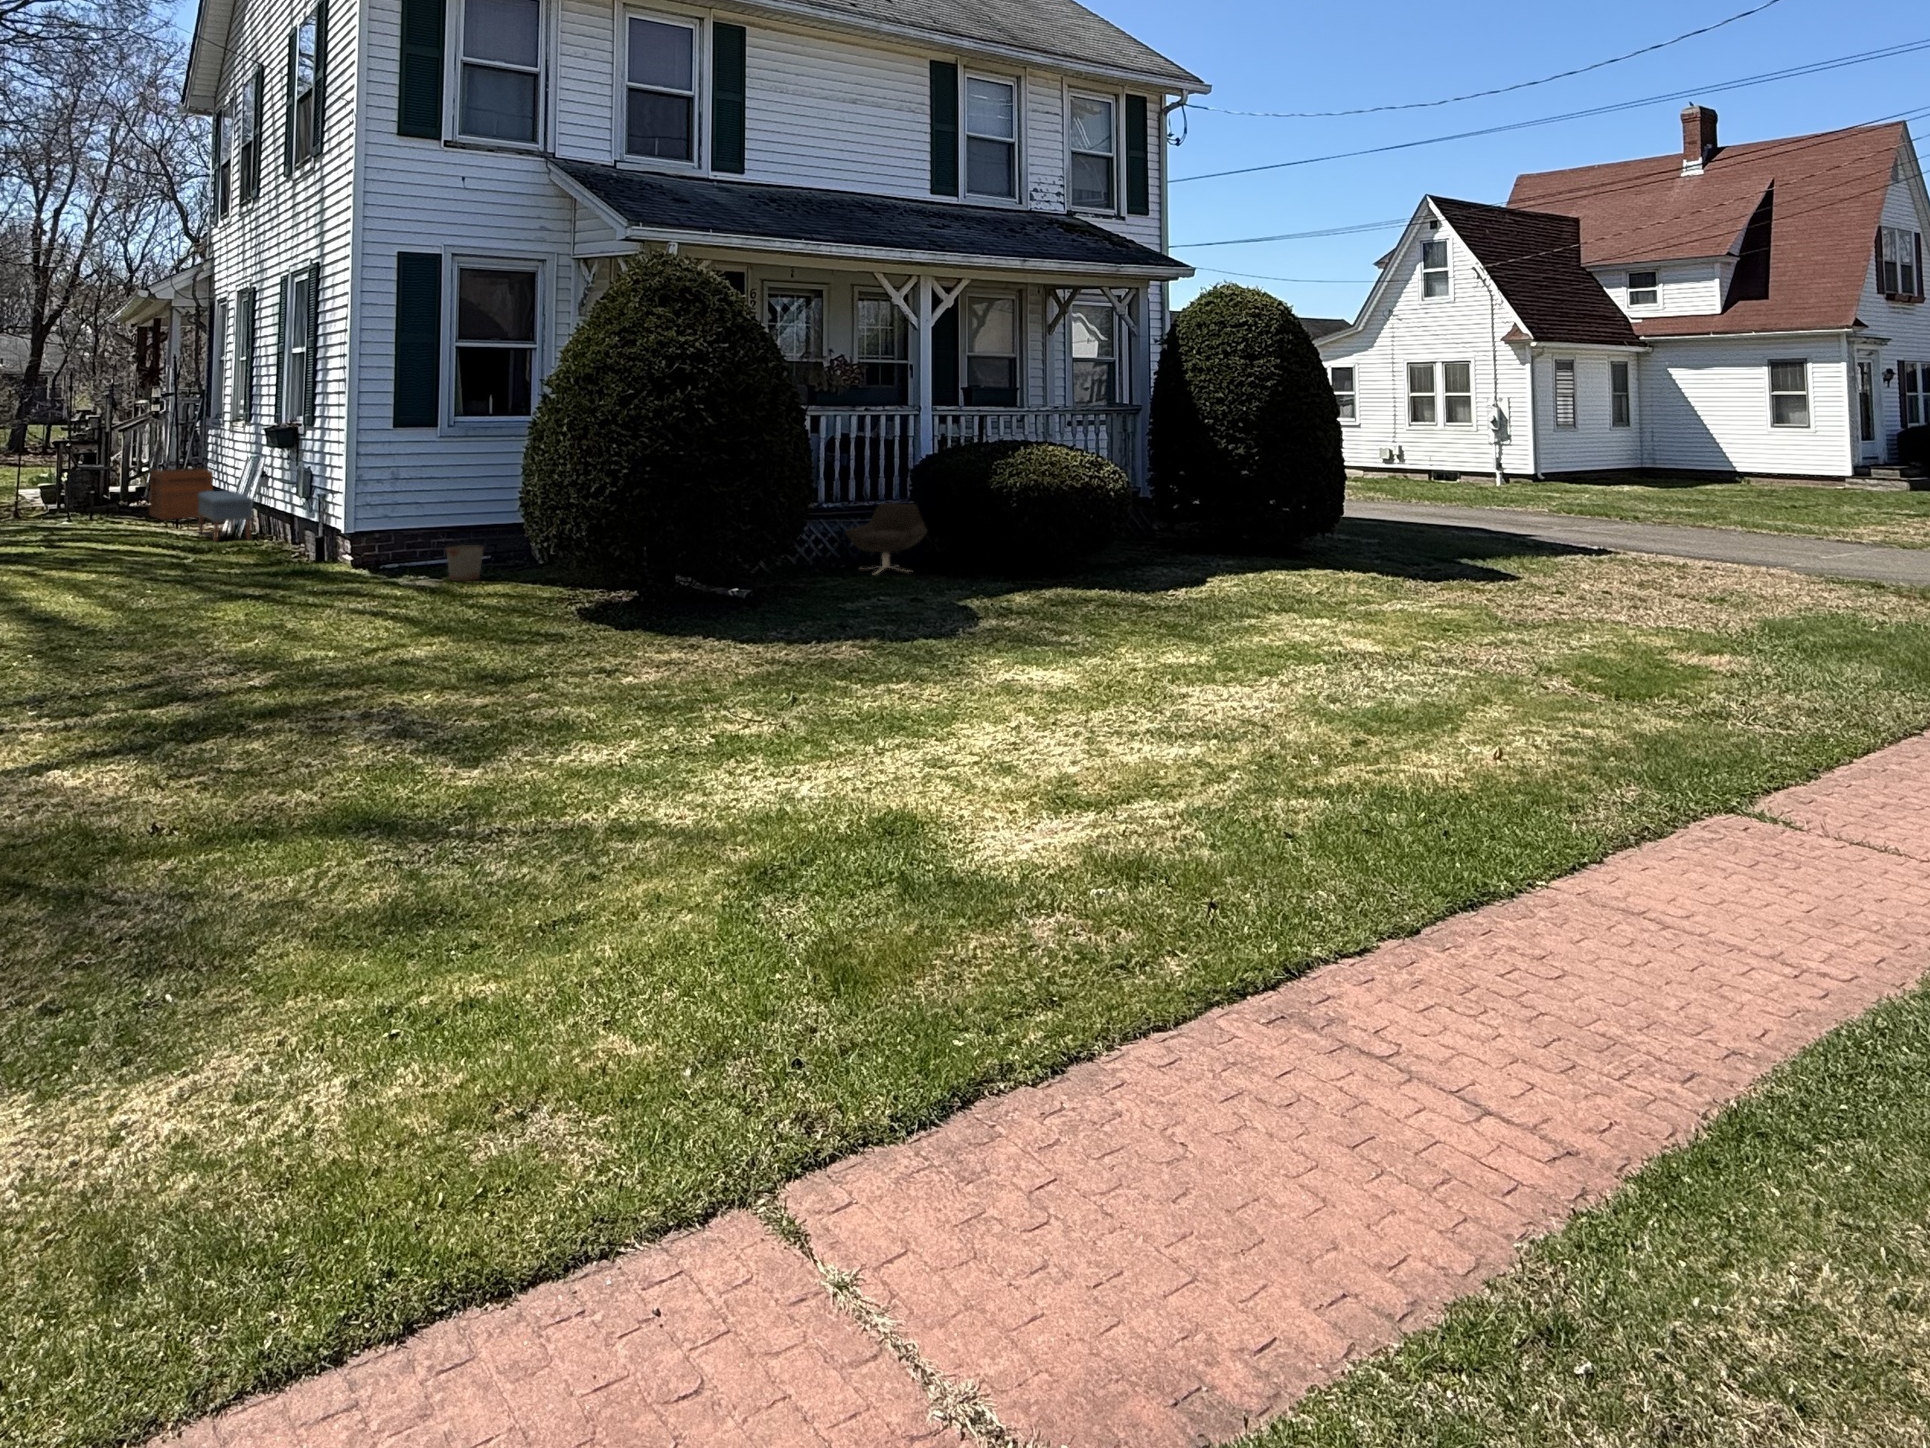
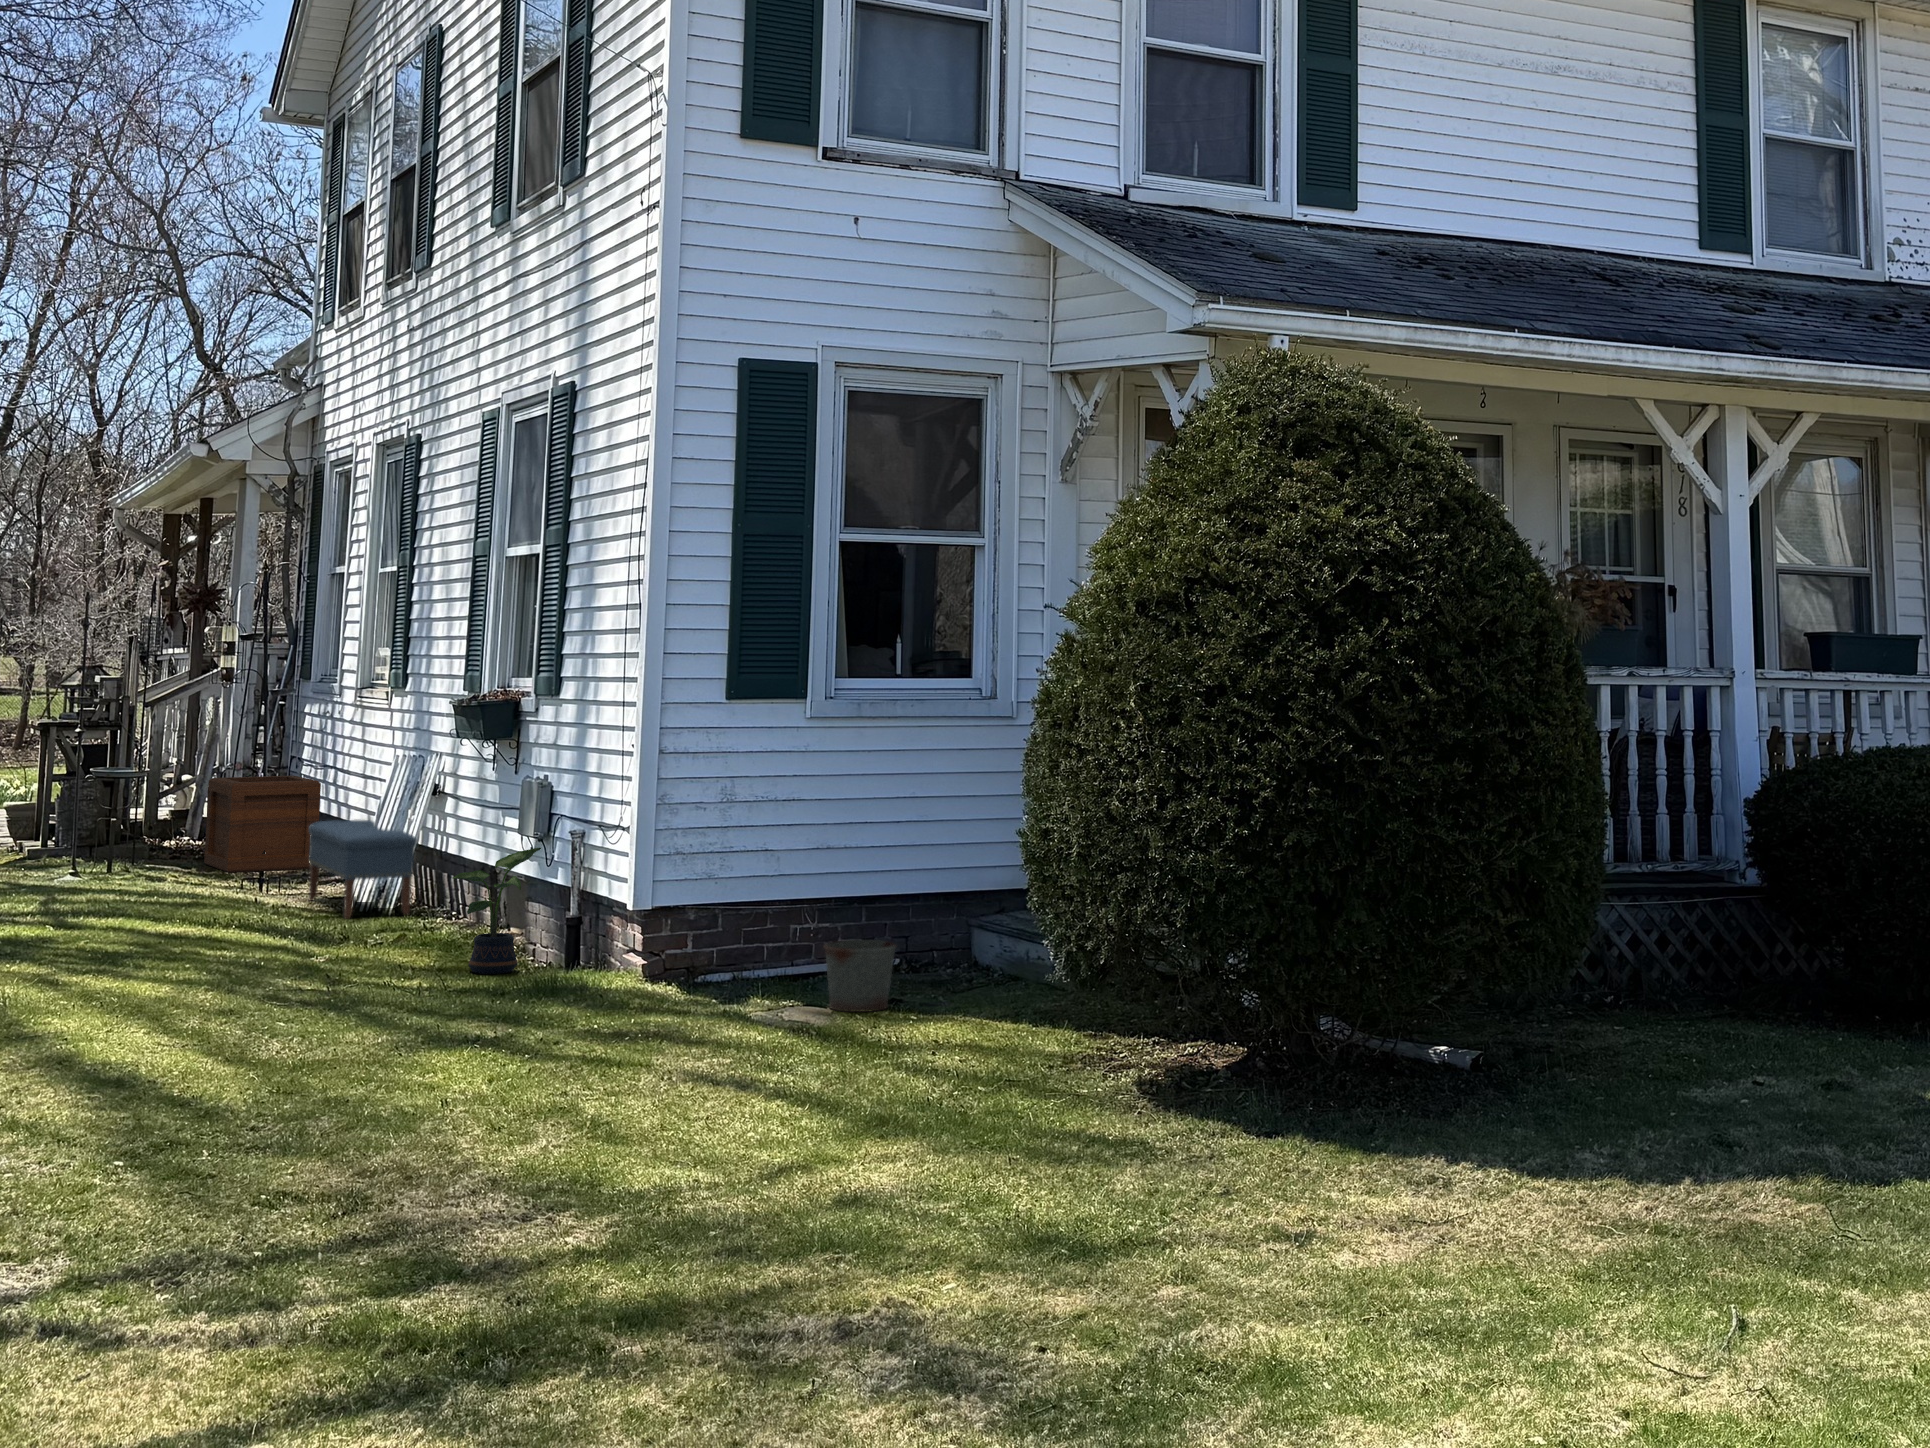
potted plant: none [257,502,308,567] -> present [453,848,541,974]
lounge chair: present [846,503,928,573] -> none [1601,868,1765,1017]

